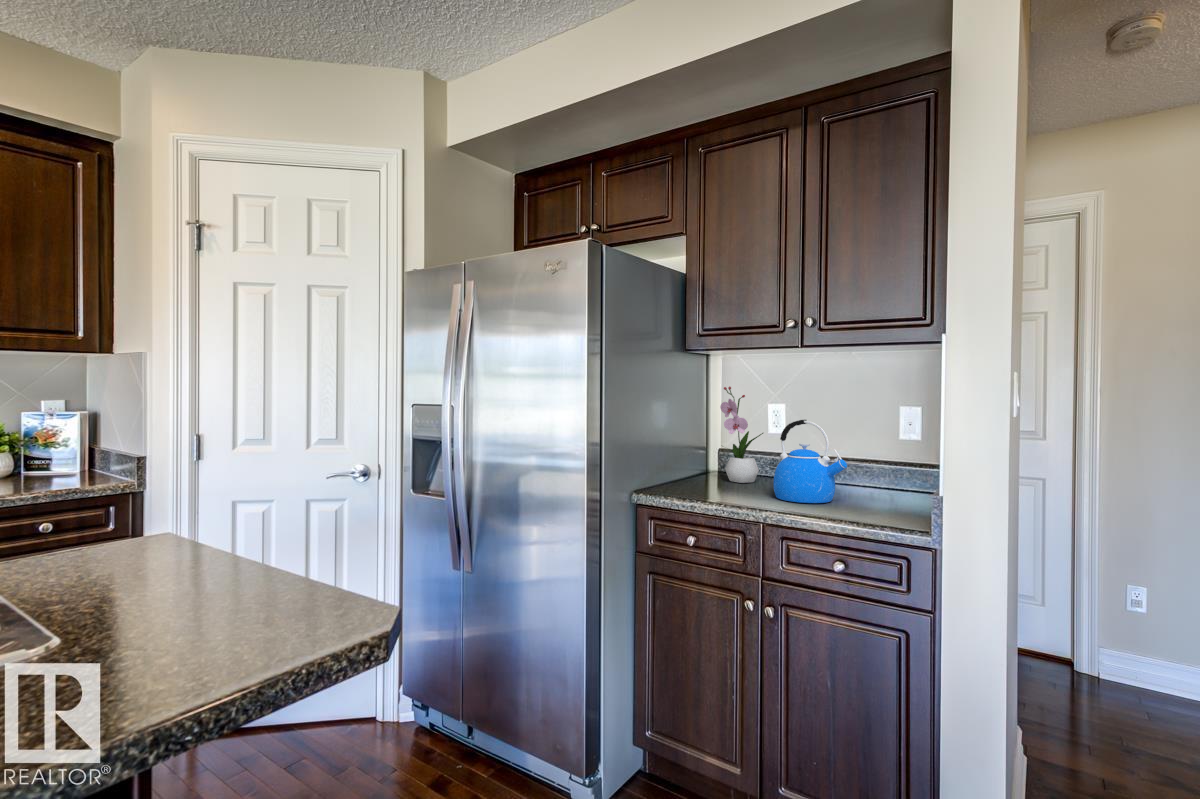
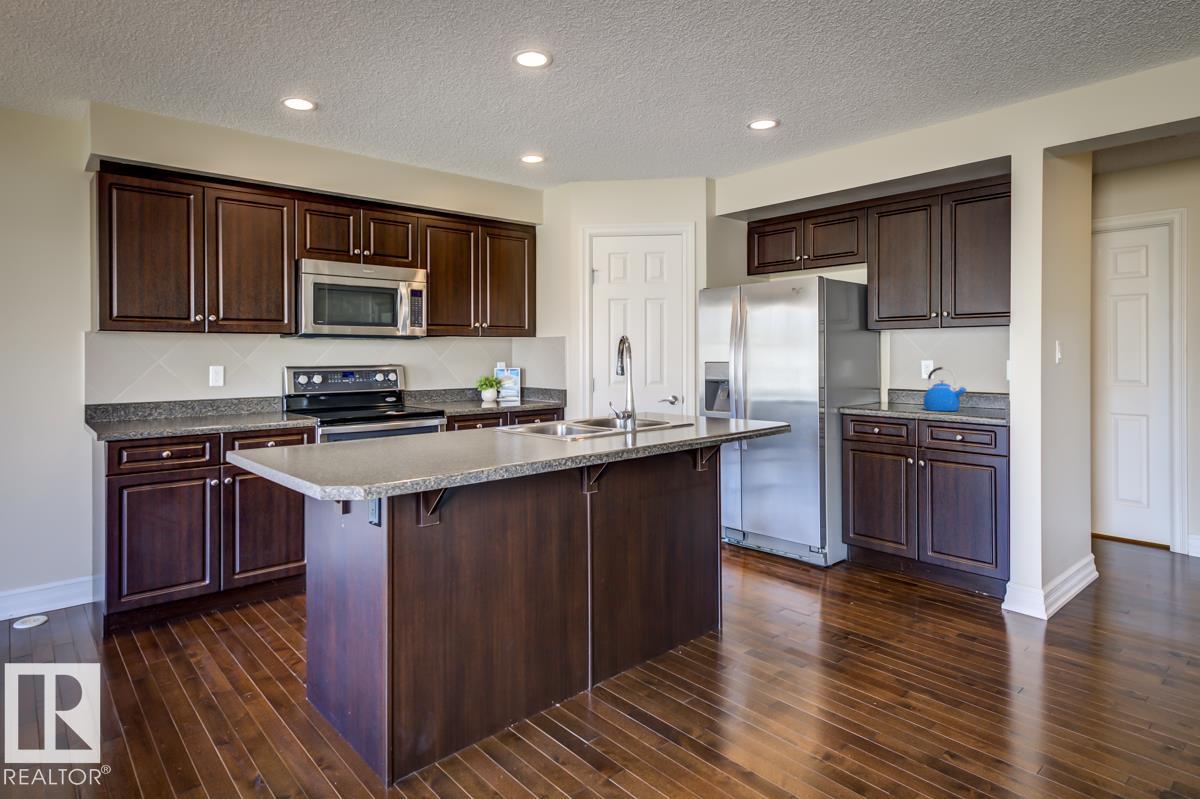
flower arrangement: present [720,387,763,483] -> none [890,351,917,406]

